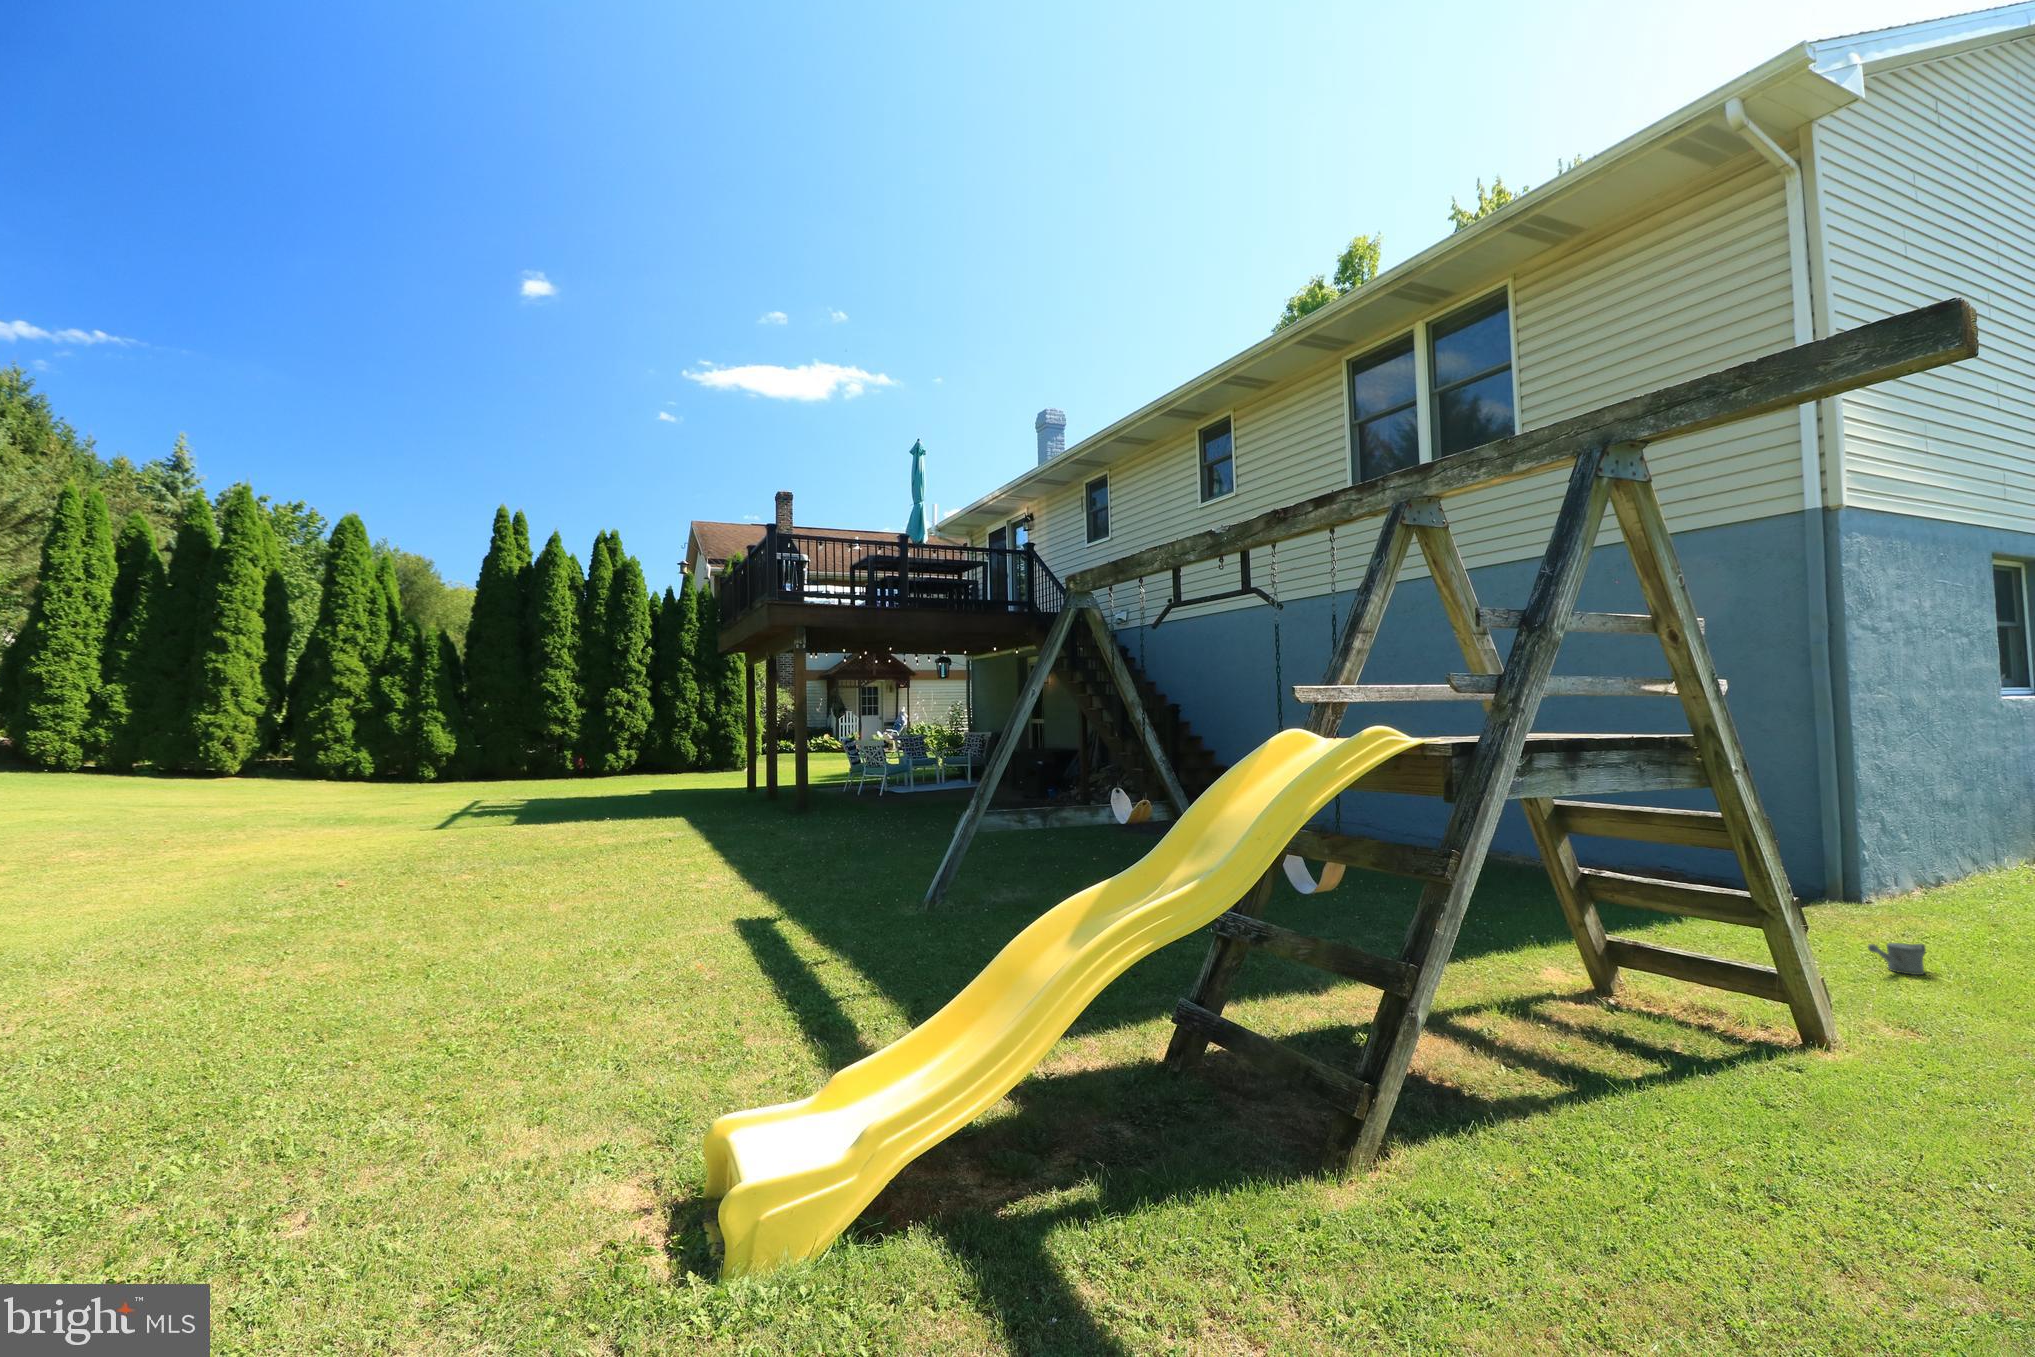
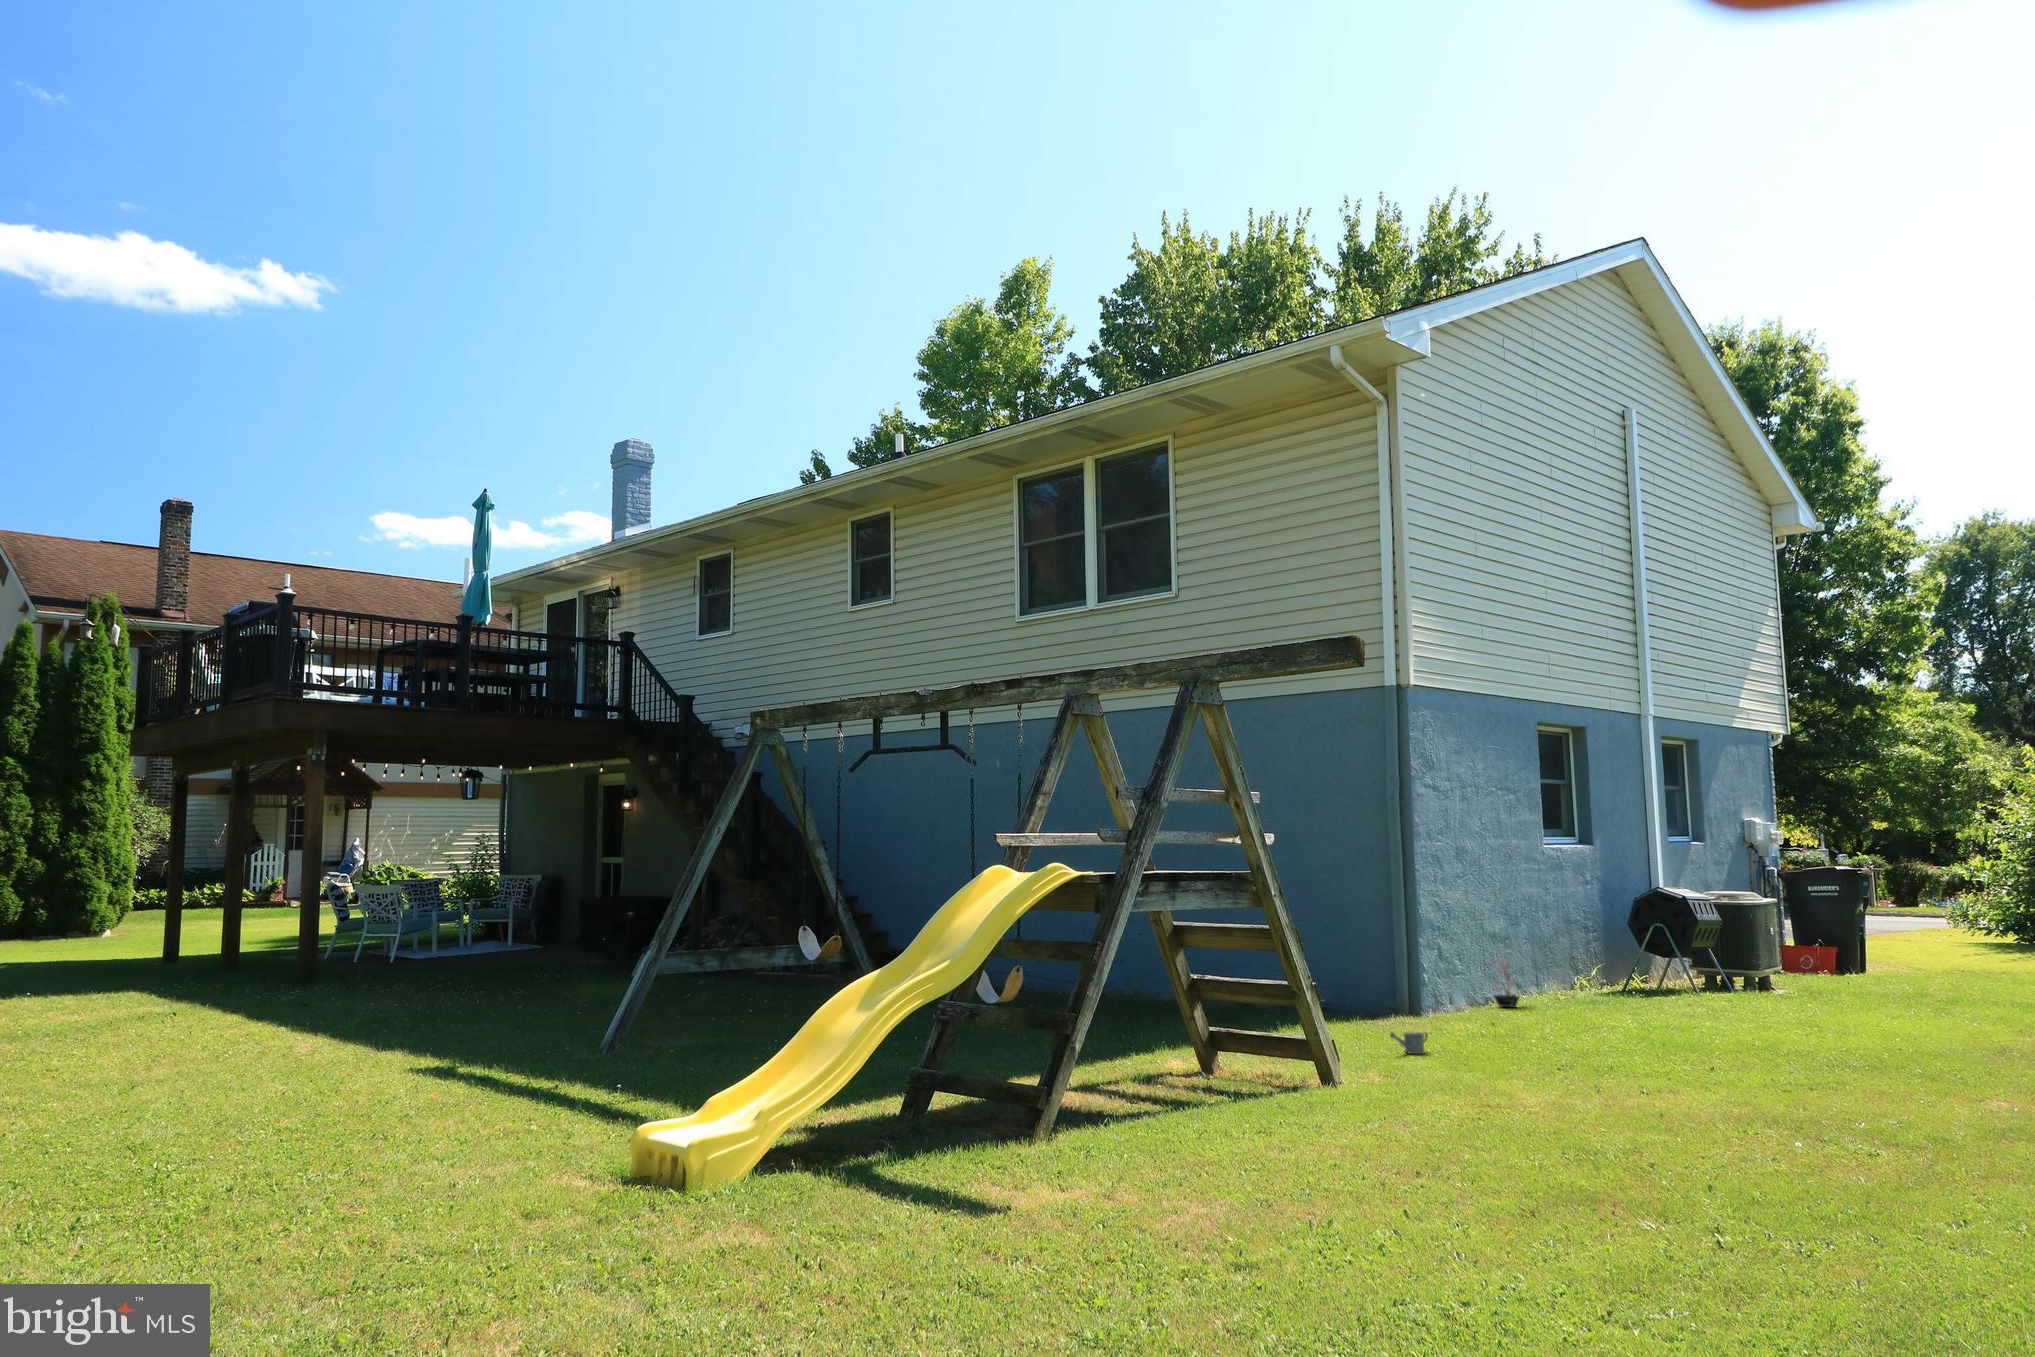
potted plant: none [1931,825,1996,892] -> present [1483,958,1519,1008]

